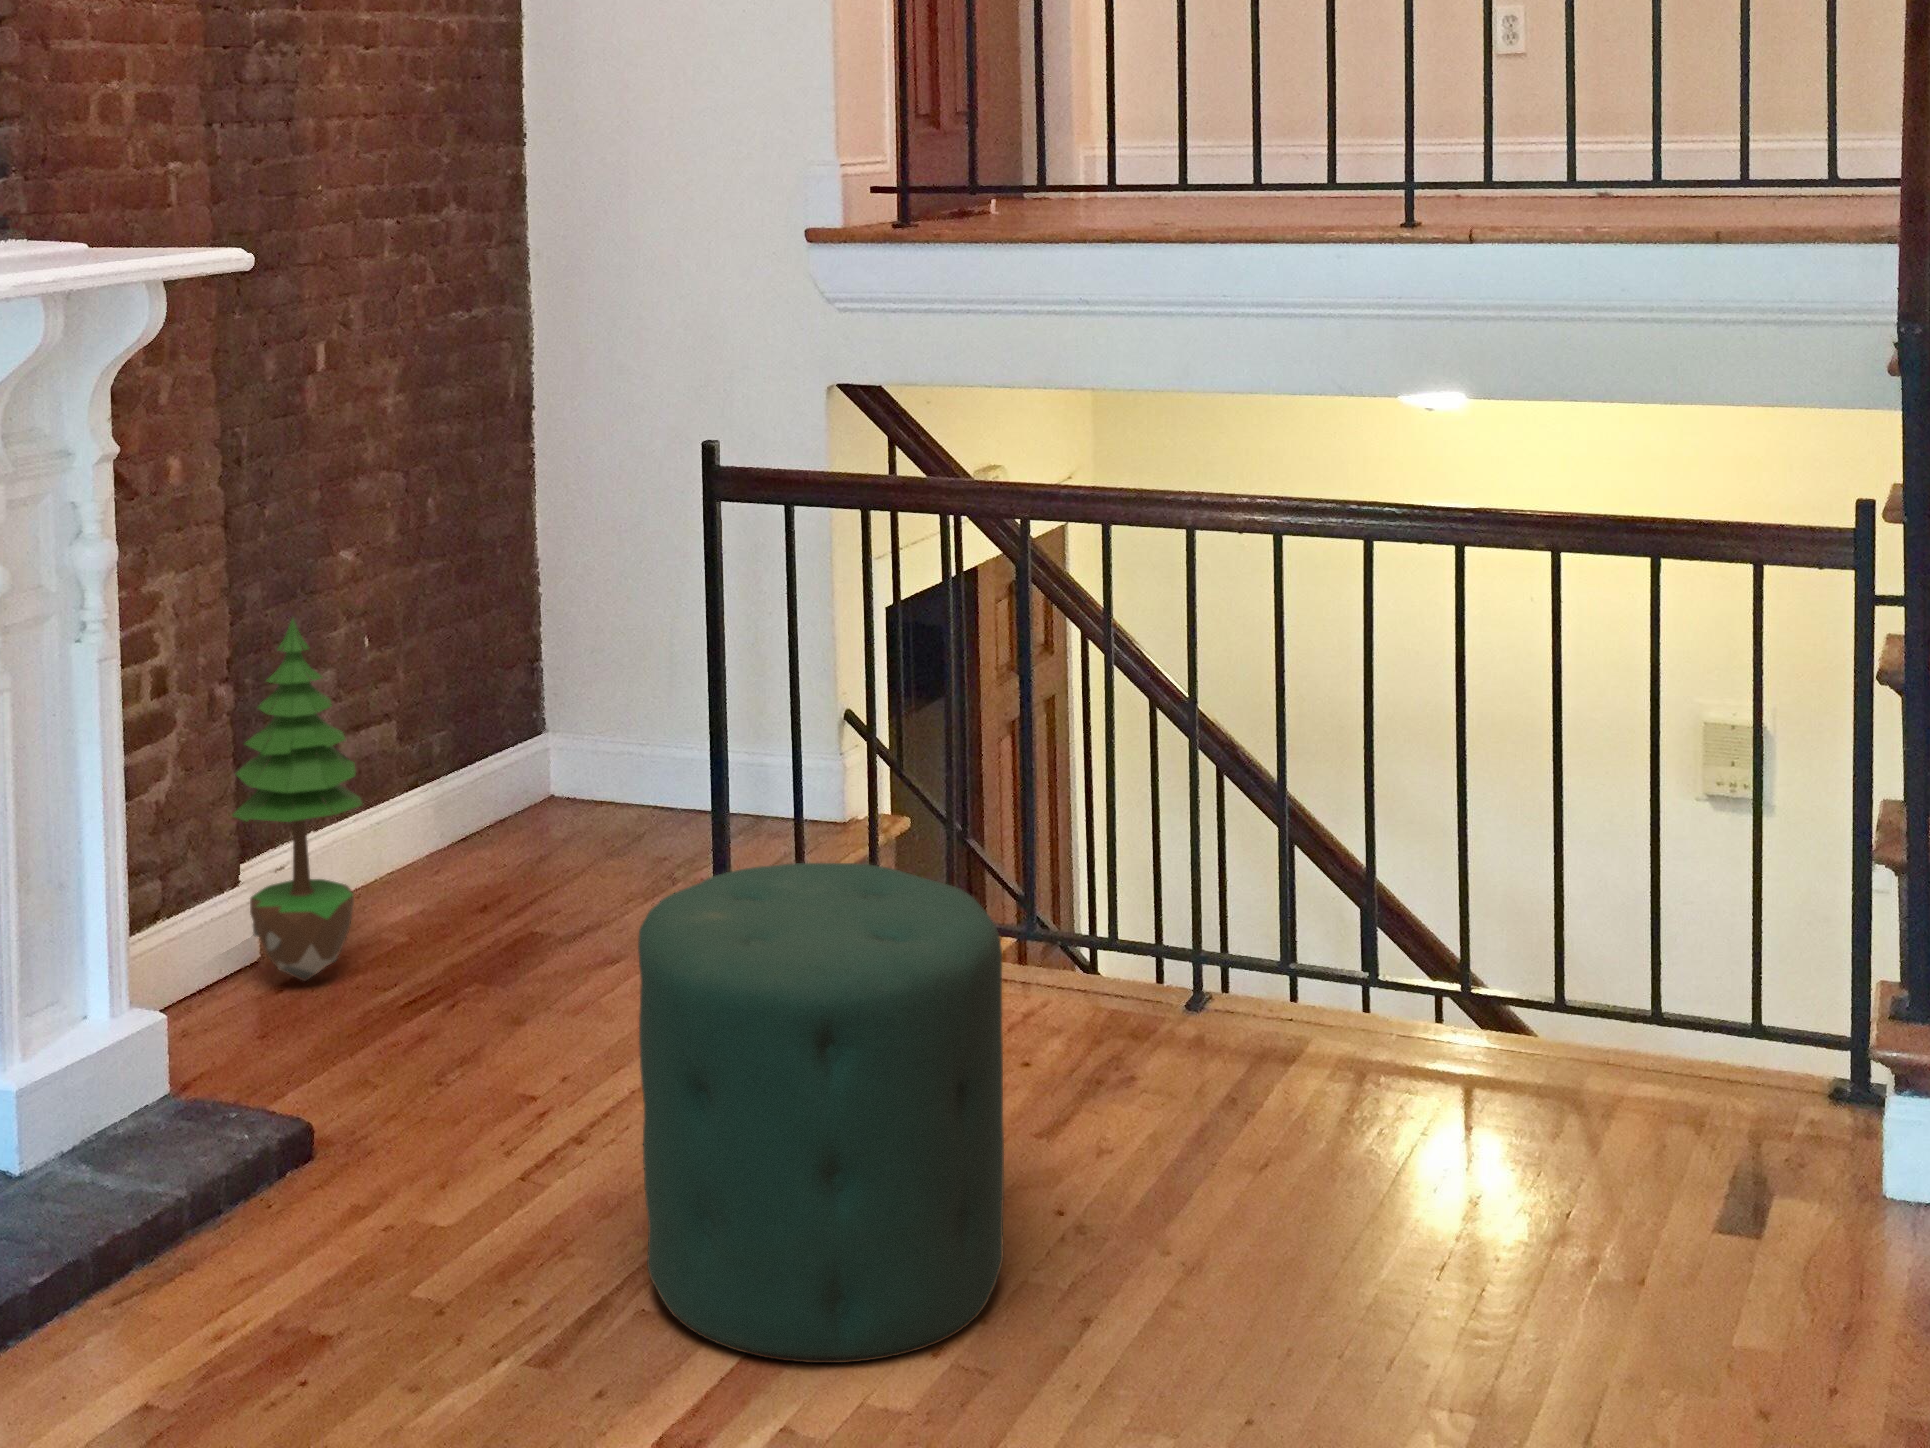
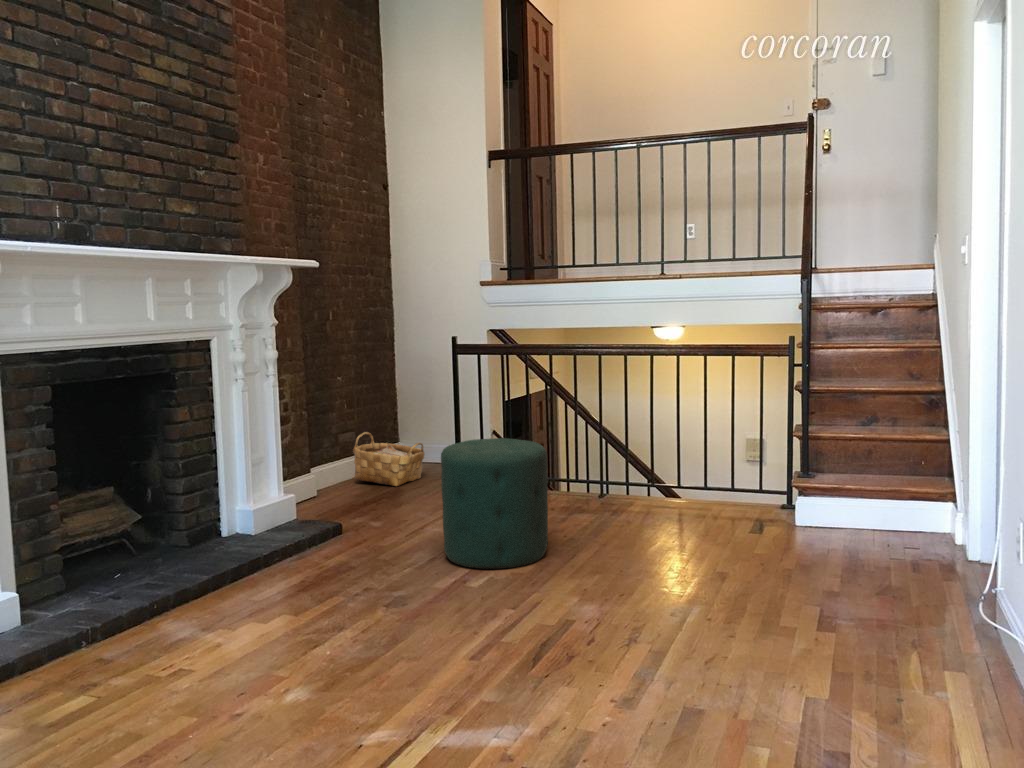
potted tree: present [232,619,362,981] -> none [306,390,348,504]
woven basket: none [390,716,617,909] -> present [353,432,425,487]

